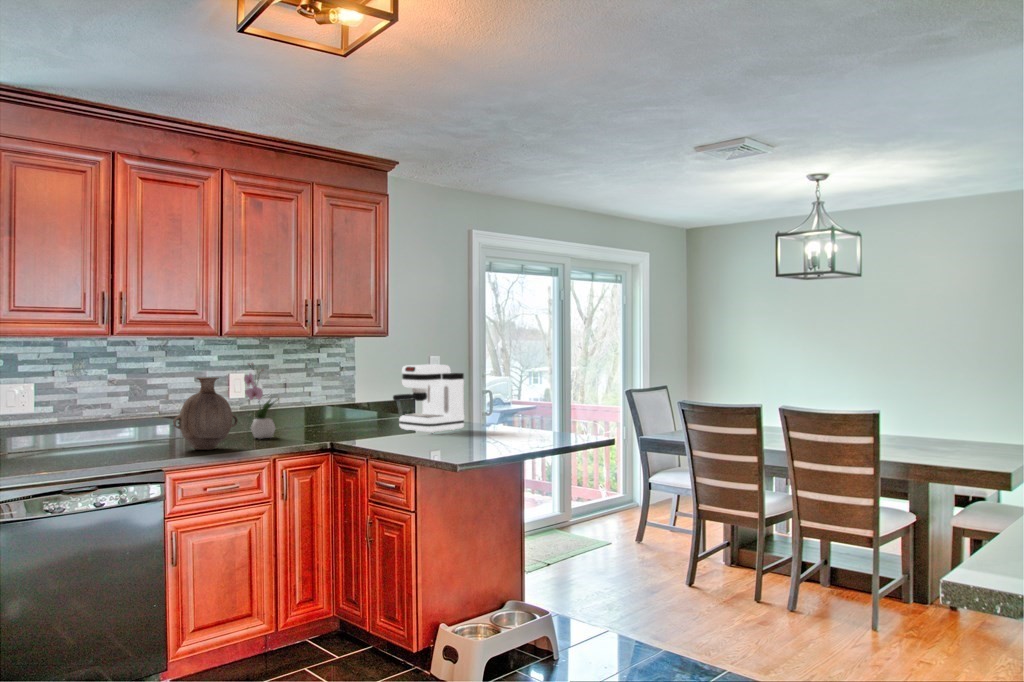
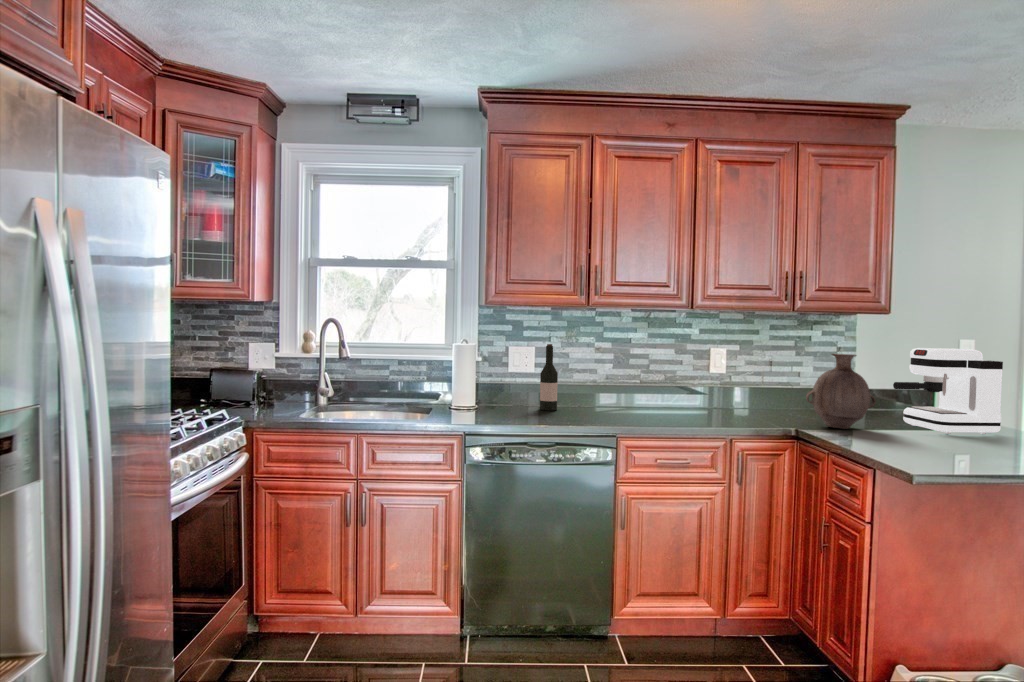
flower arrangement: present [244,364,275,438] -> none [718,337,754,415]
vase: present [173,377,238,450] -> present [806,354,876,429]
wine bottle: none [50,379,73,457] -> present [540,344,558,411]

